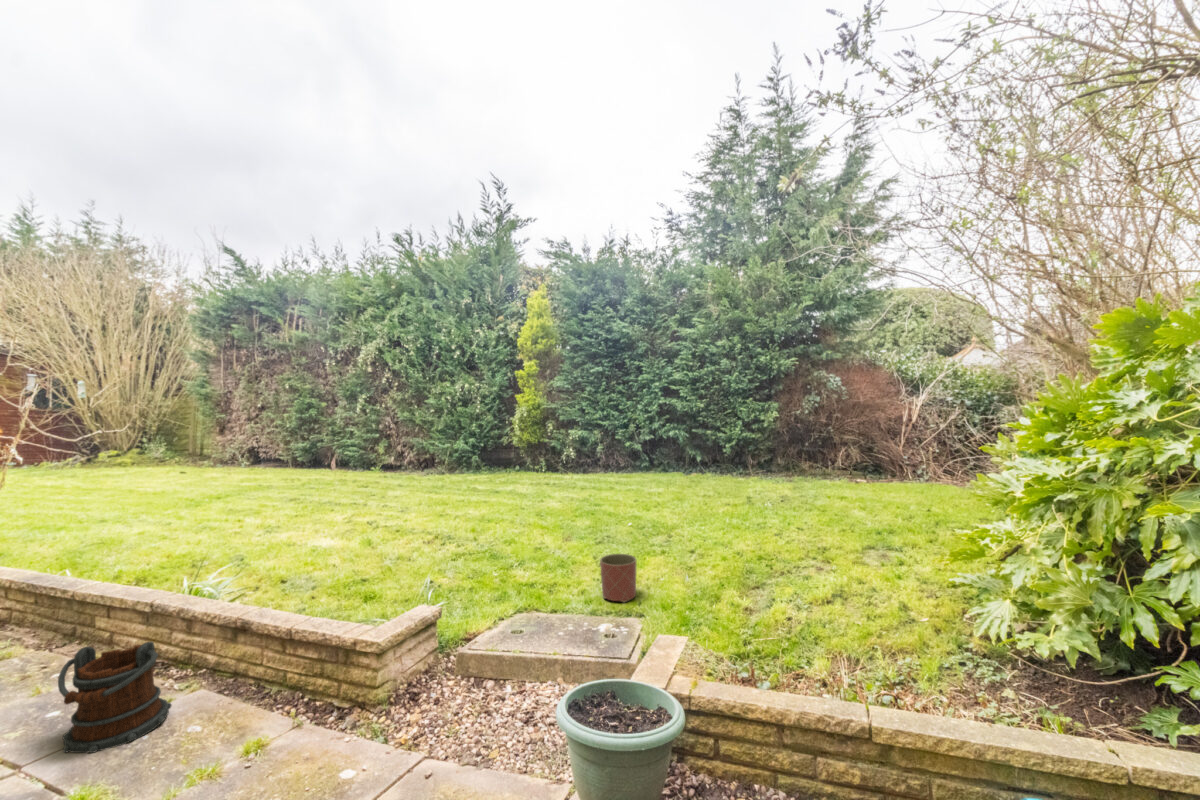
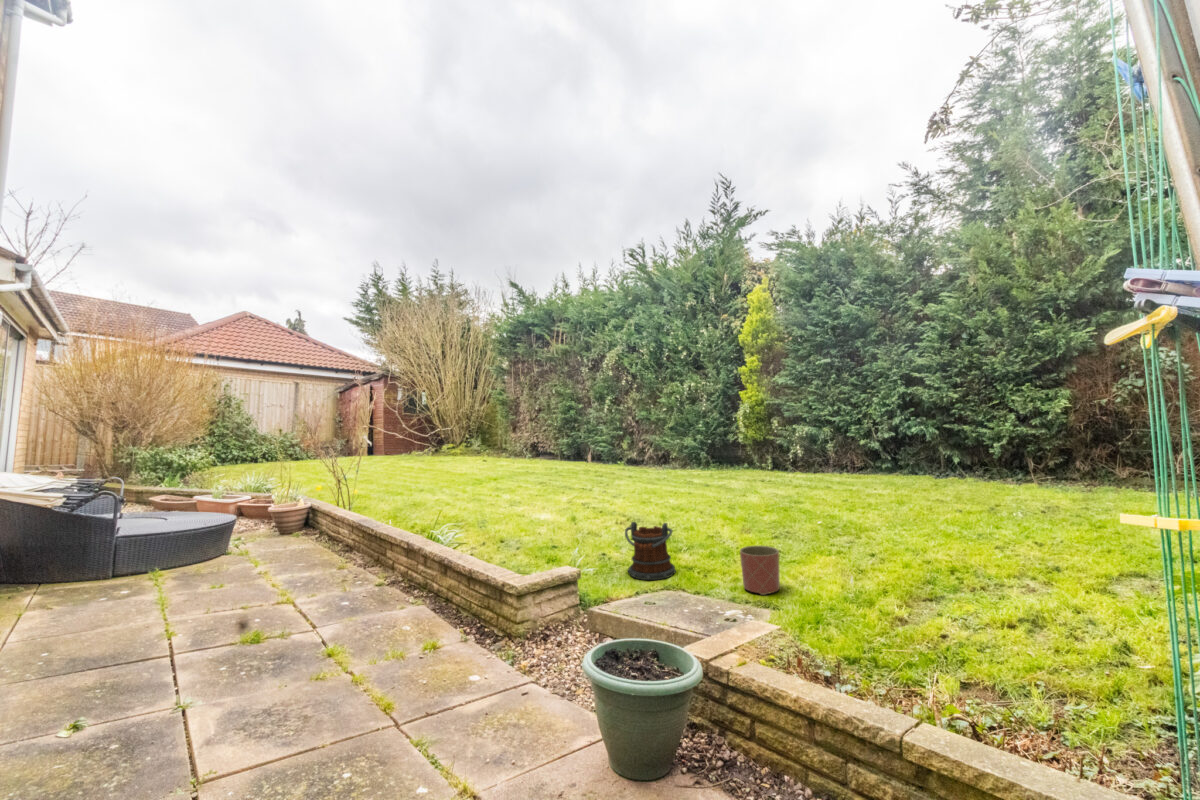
bucket: present [58,642,171,753] -> present [625,522,676,580]

